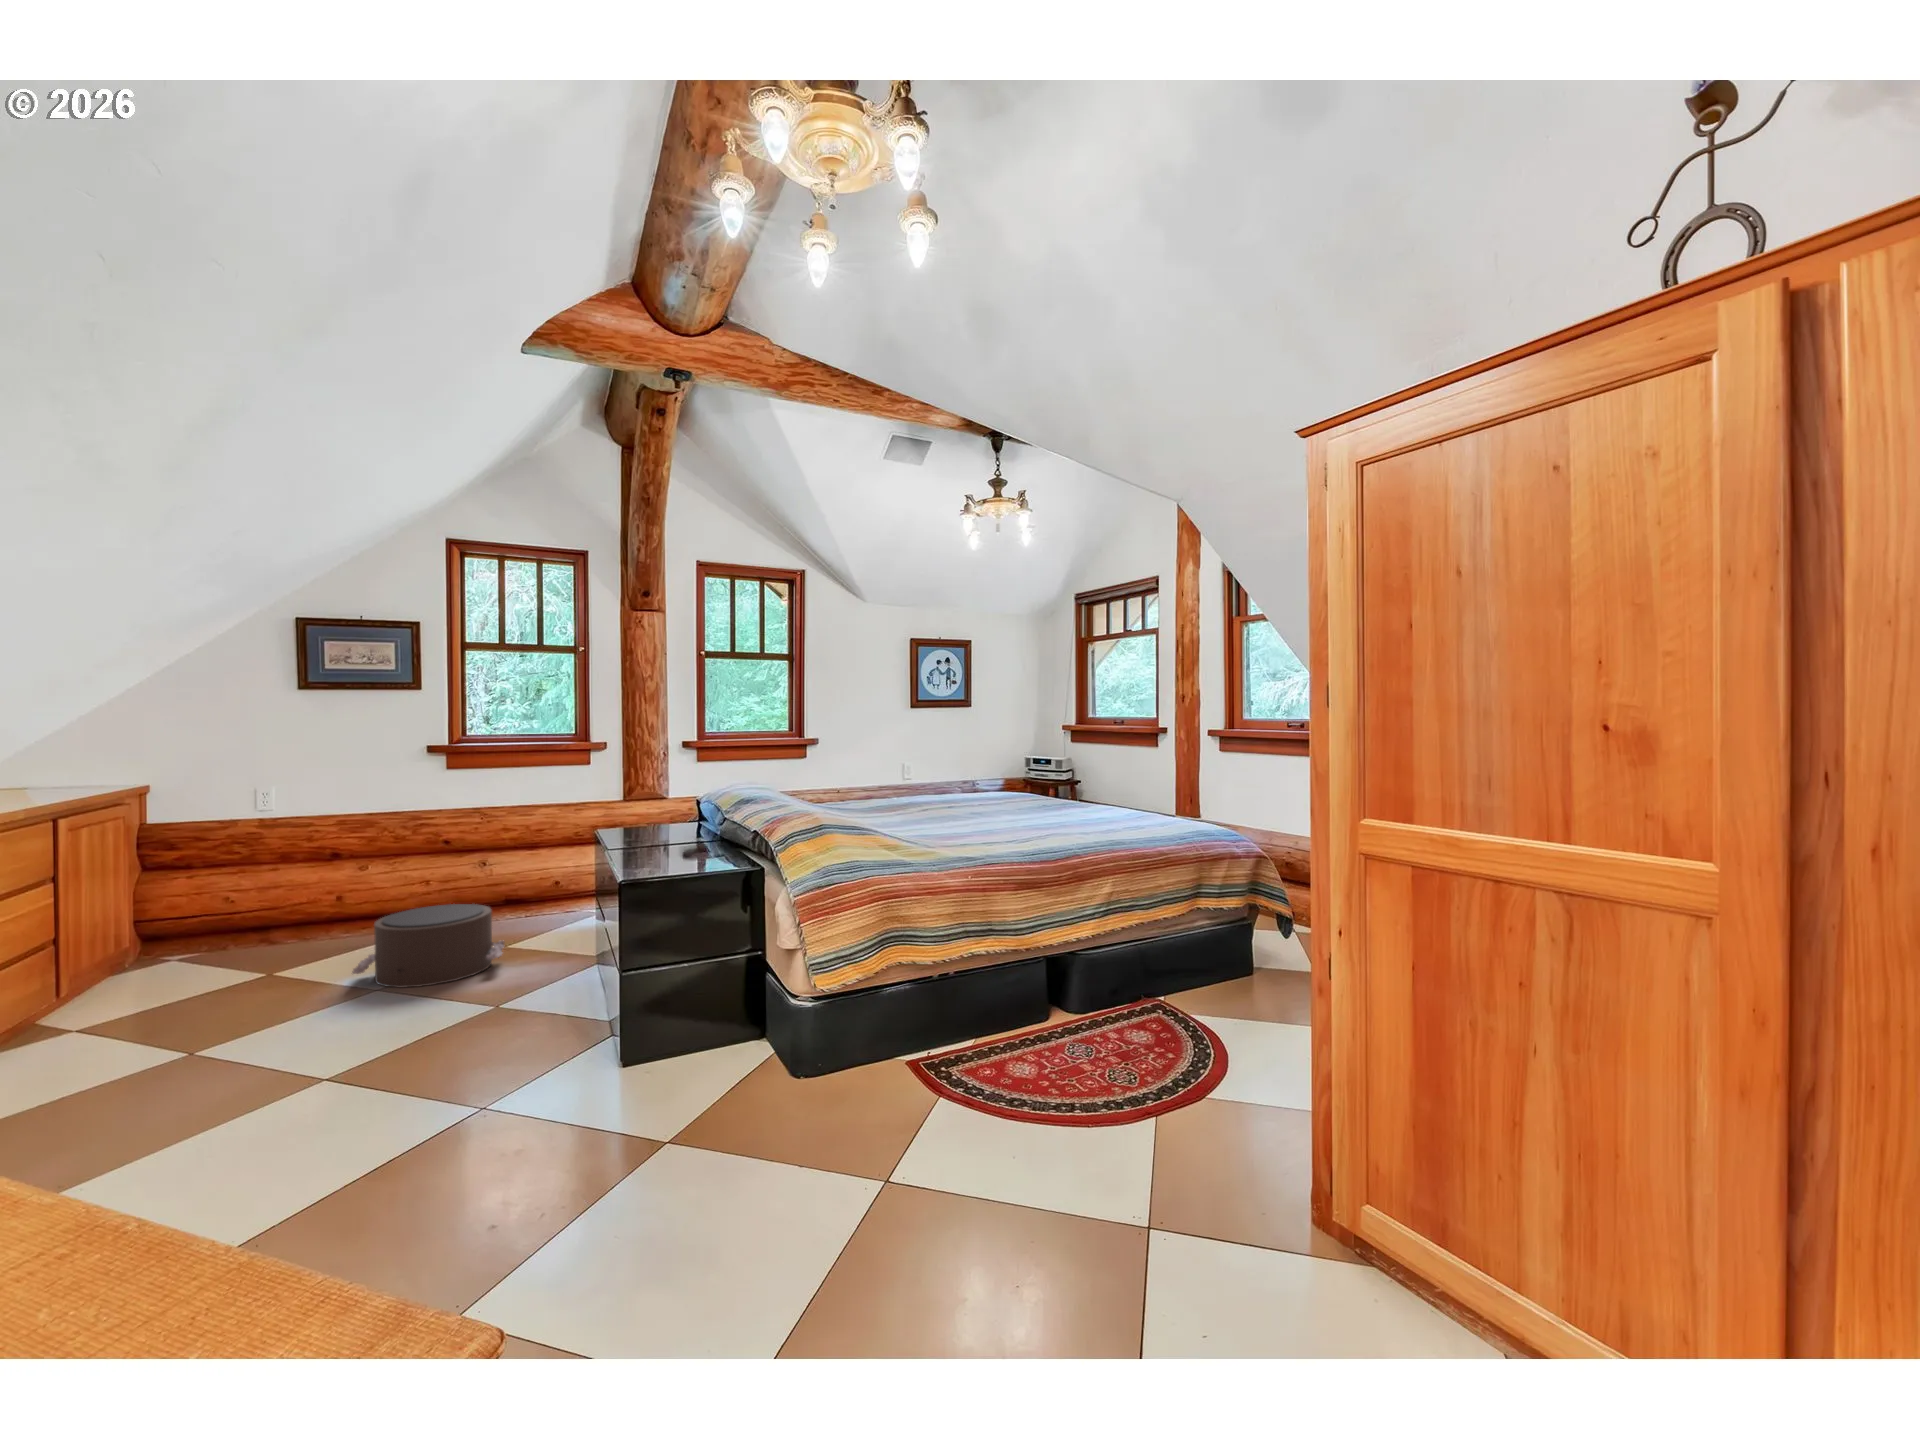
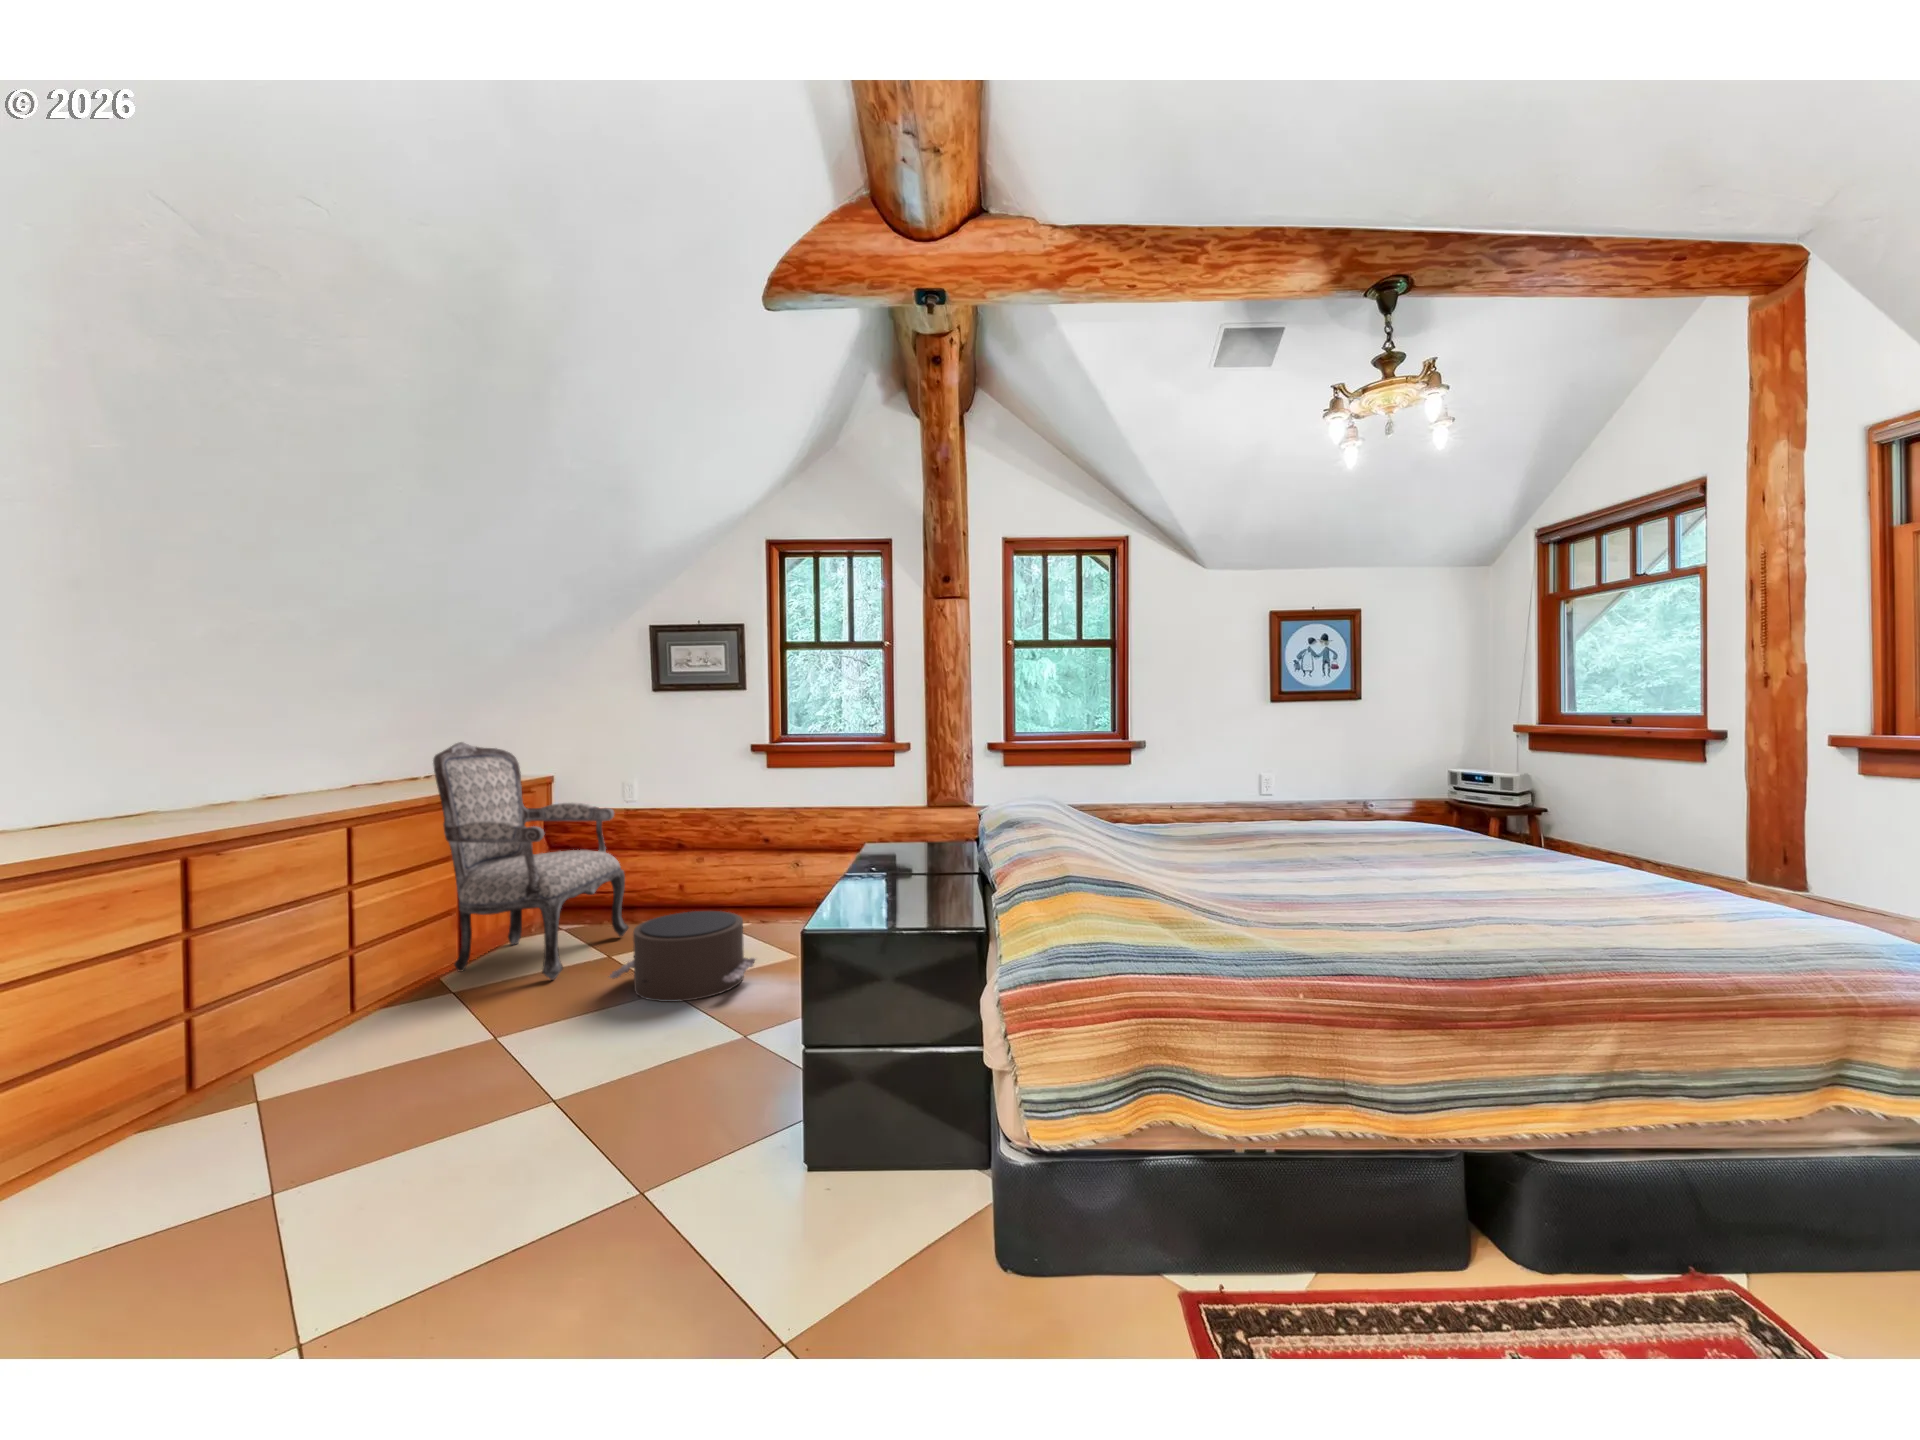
armchair: none [74,747,309,1003] -> present [433,742,629,980]

